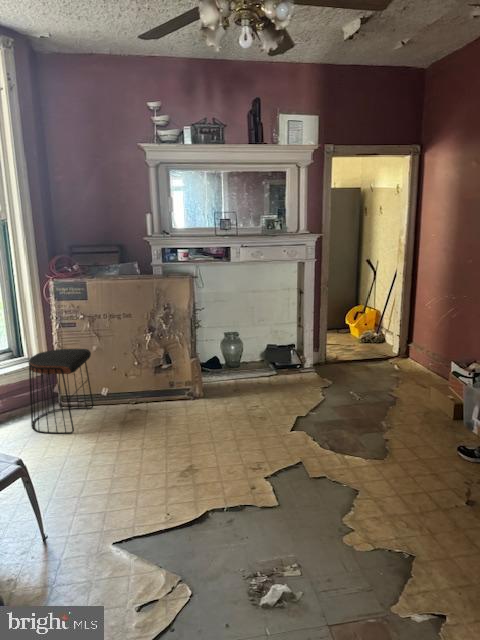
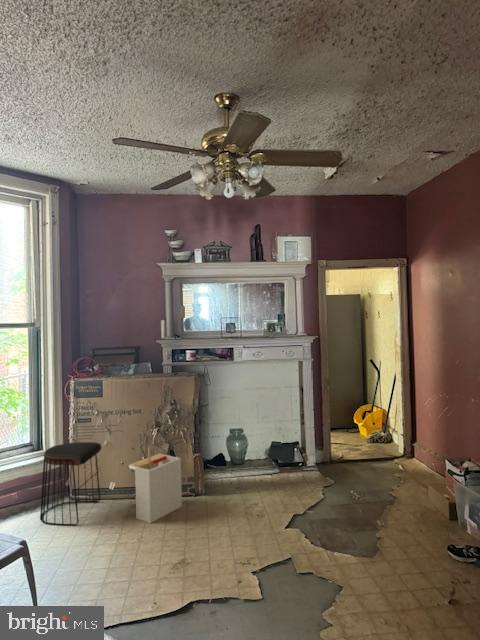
storage bin: none [124,353,181,430] -> present [129,447,182,523]

